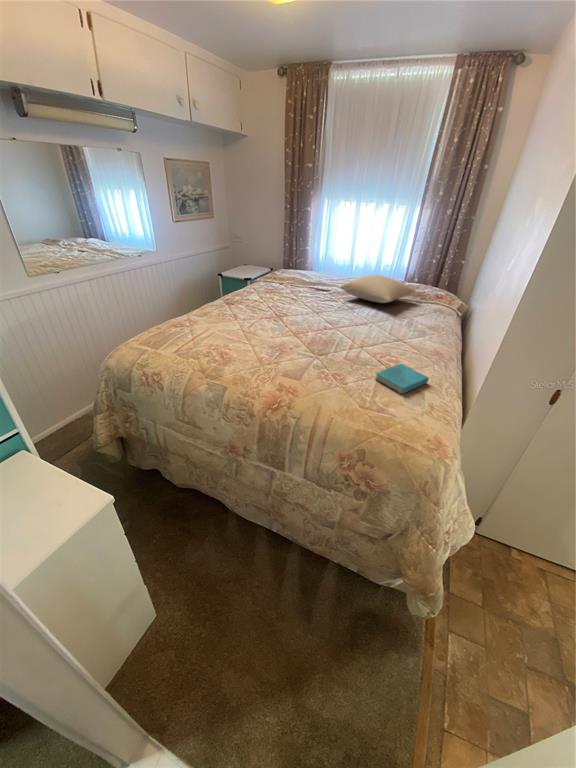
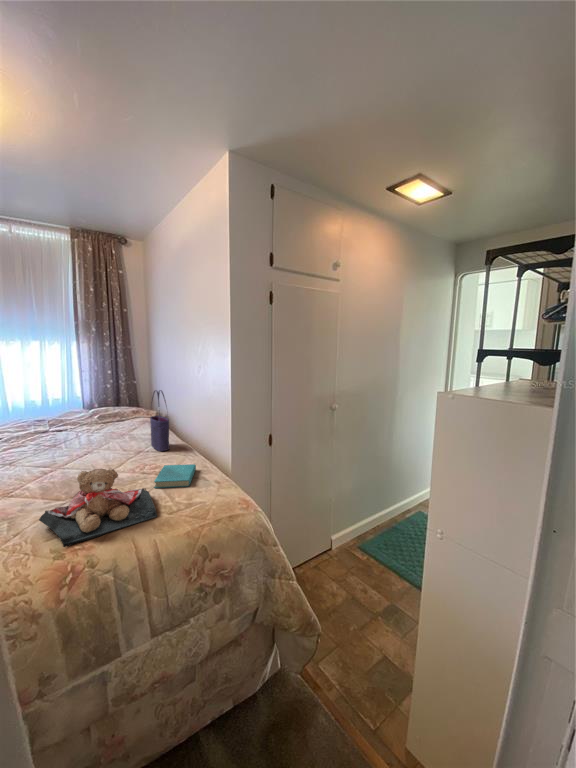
pillow: present [340,275,415,303] -> none [21,407,111,435]
tote bag: none [417,281,446,351] -> present [150,390,170,451]
teddy bear: none [285,337,364,403] -> present [39,469,157,547]

